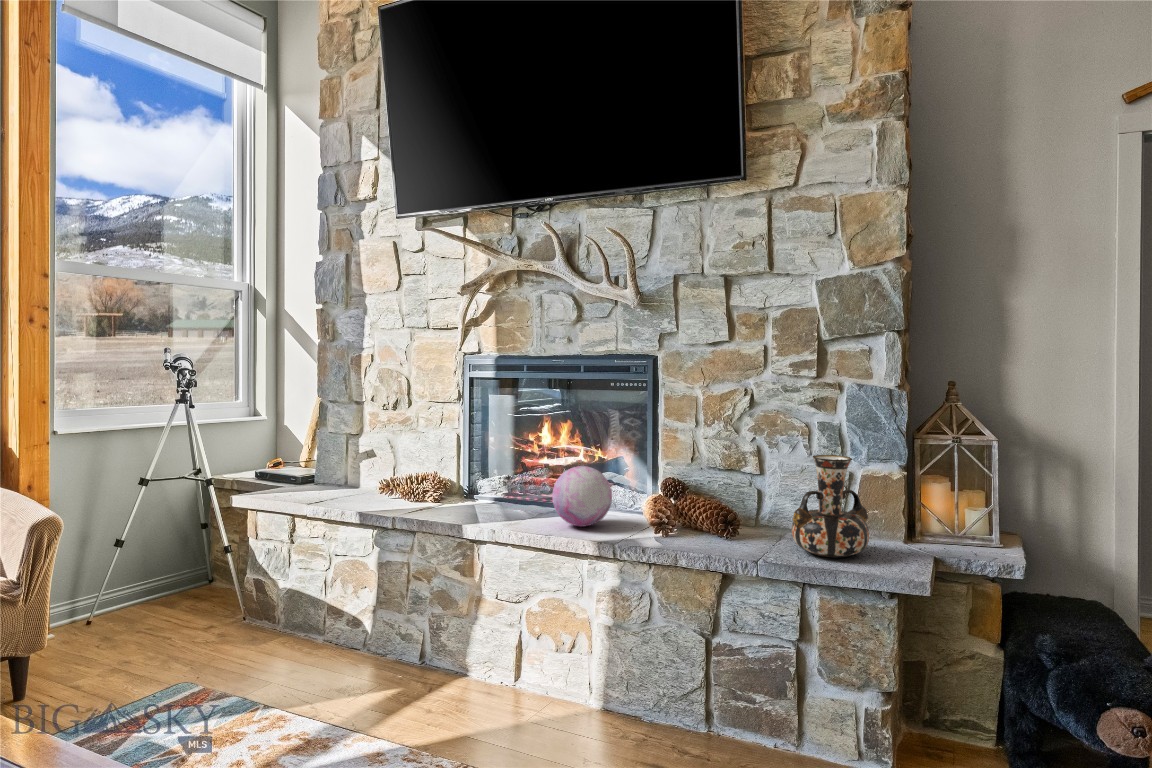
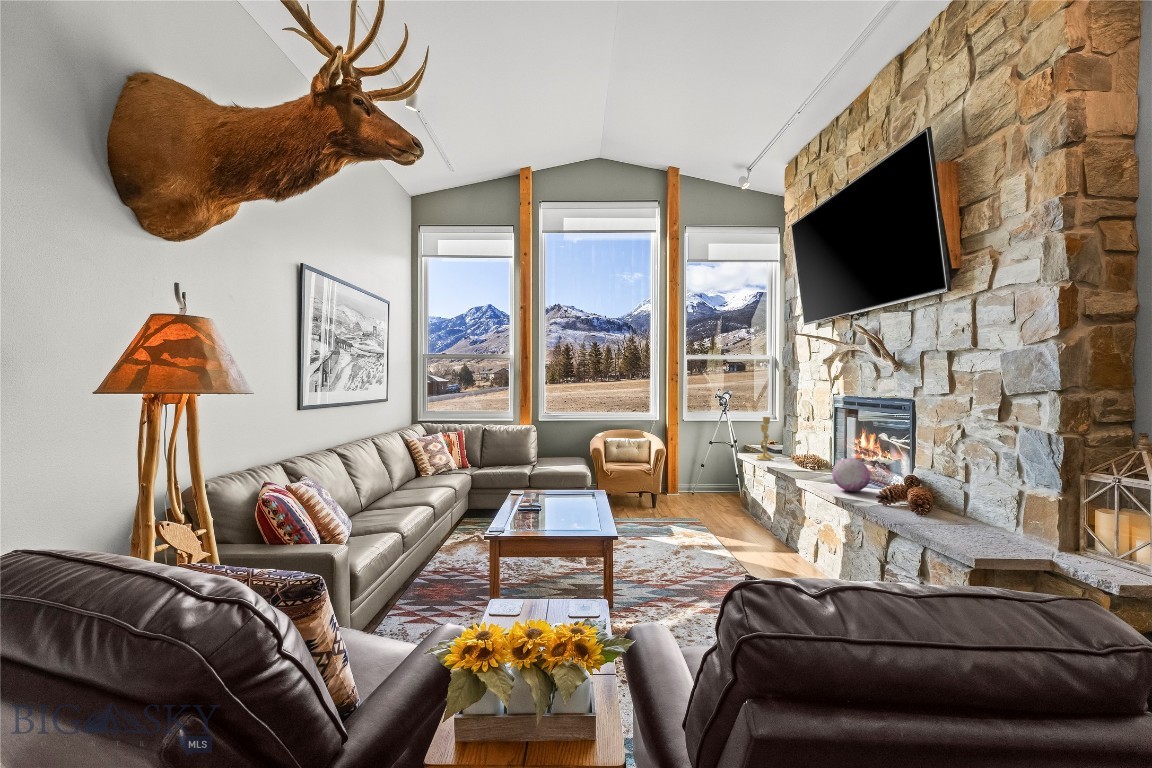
candlestick: none [288,409,332,503] -> present [757,417,774,460]
decorative vase: present [792,455,869,558] -> none [928,469,999,539]

